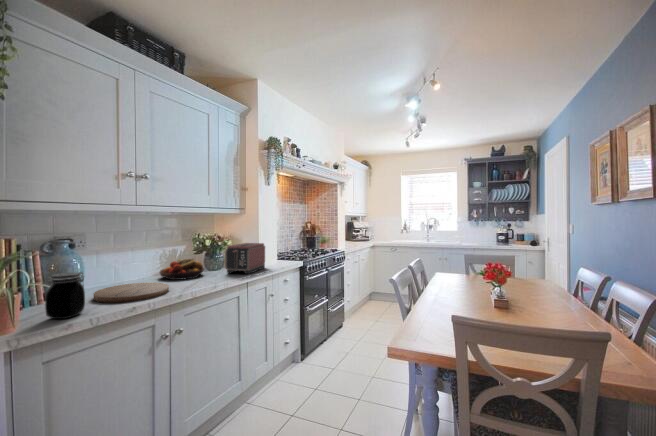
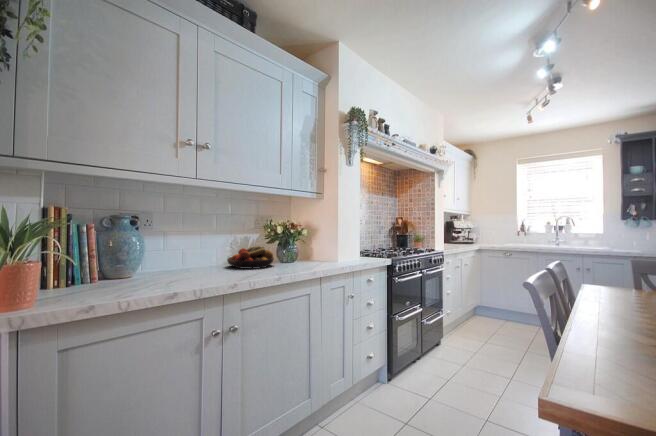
toaster: present [225,243,265,274] -> none [297,232,345,267]
jar: present [45,272,85,319] -> none [75,245,122,299]
cutting board: present [93,282,169,303] -> none [144,268,227,287]

